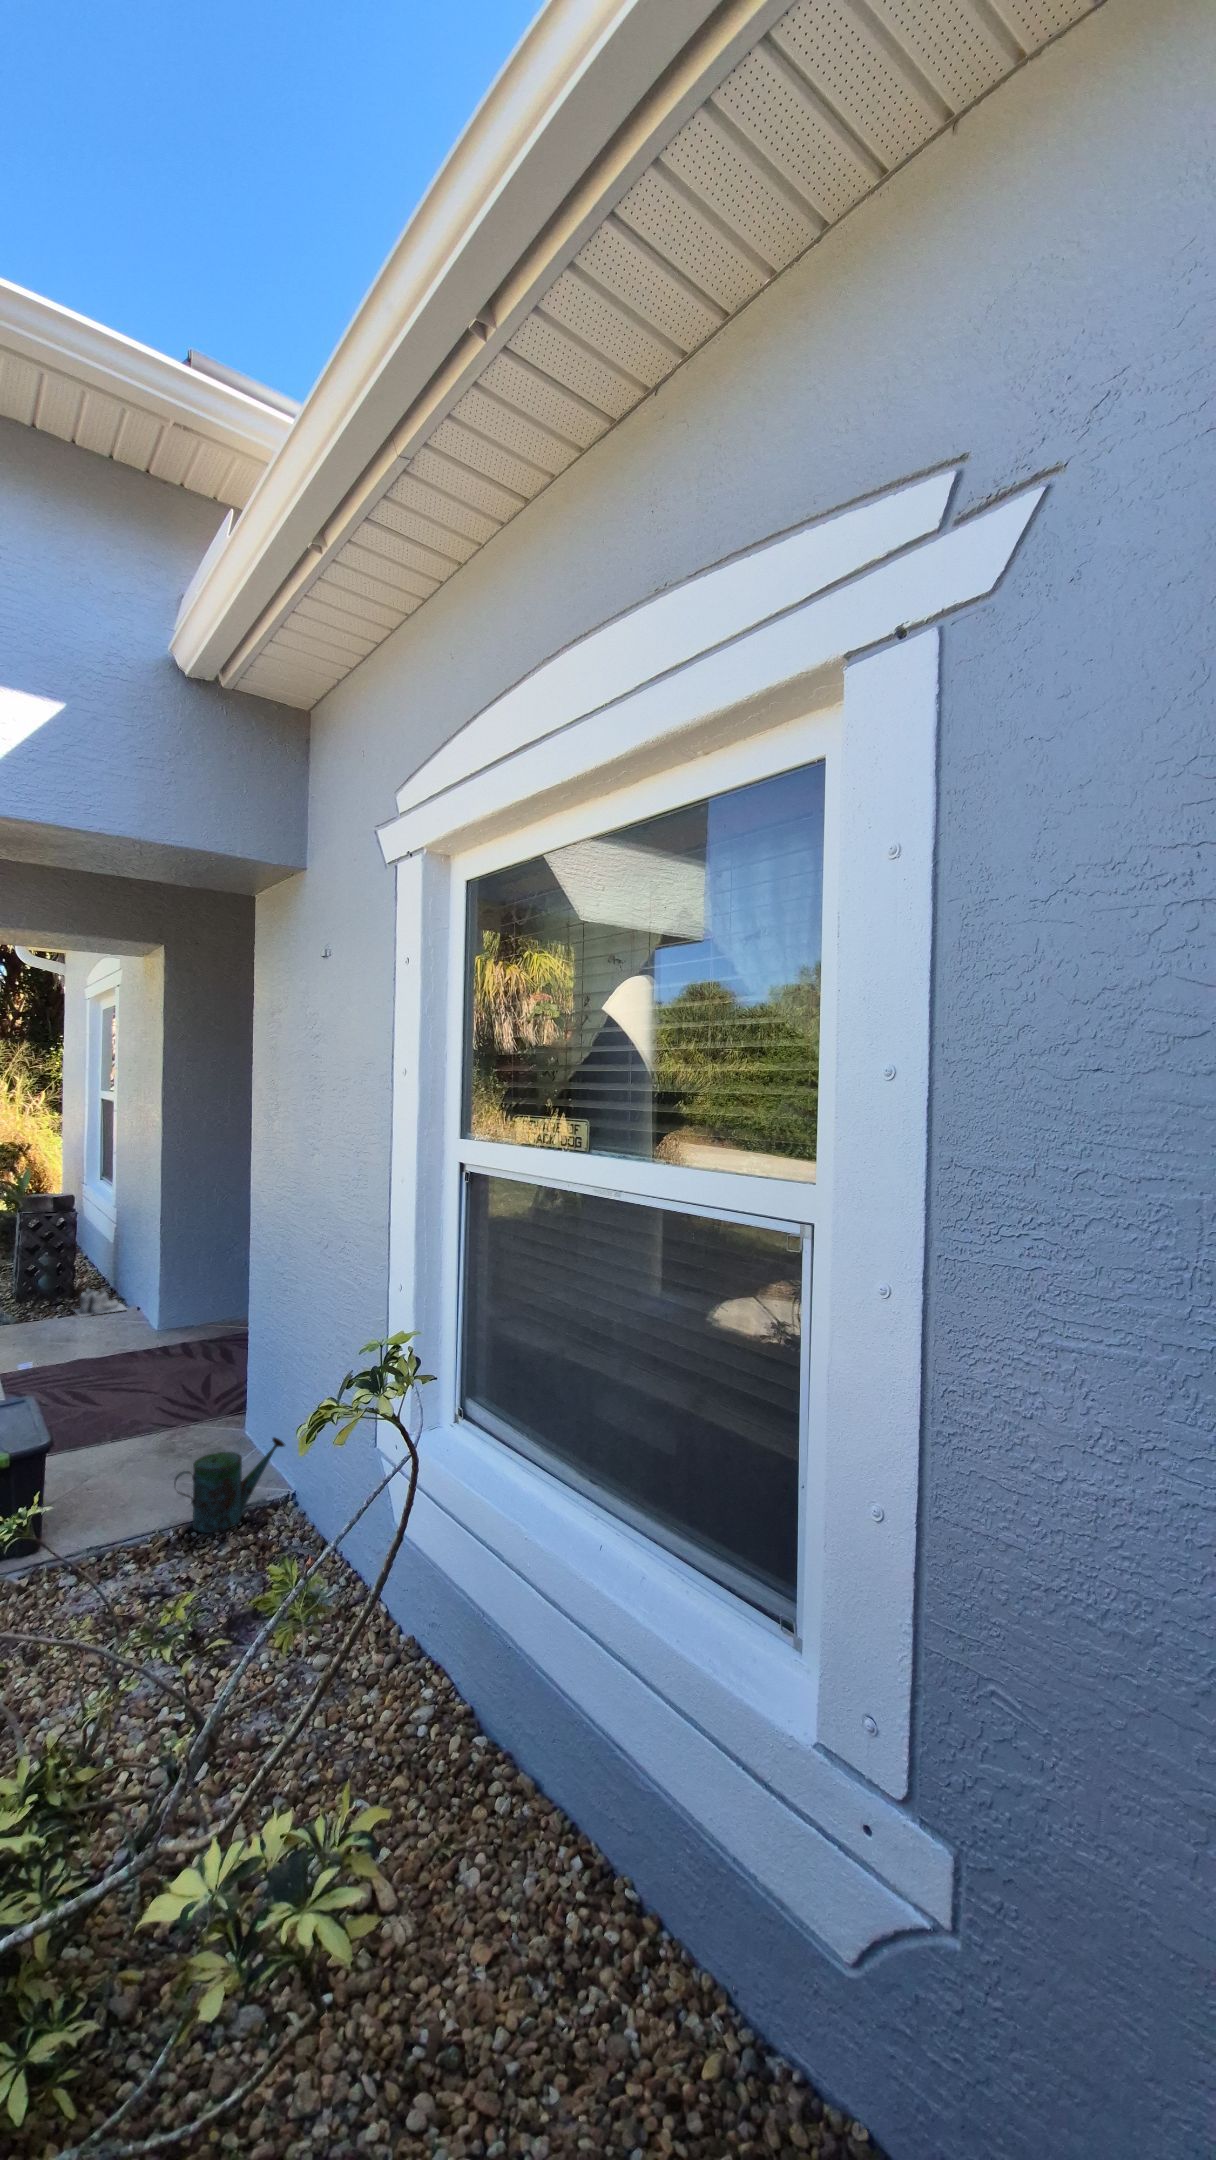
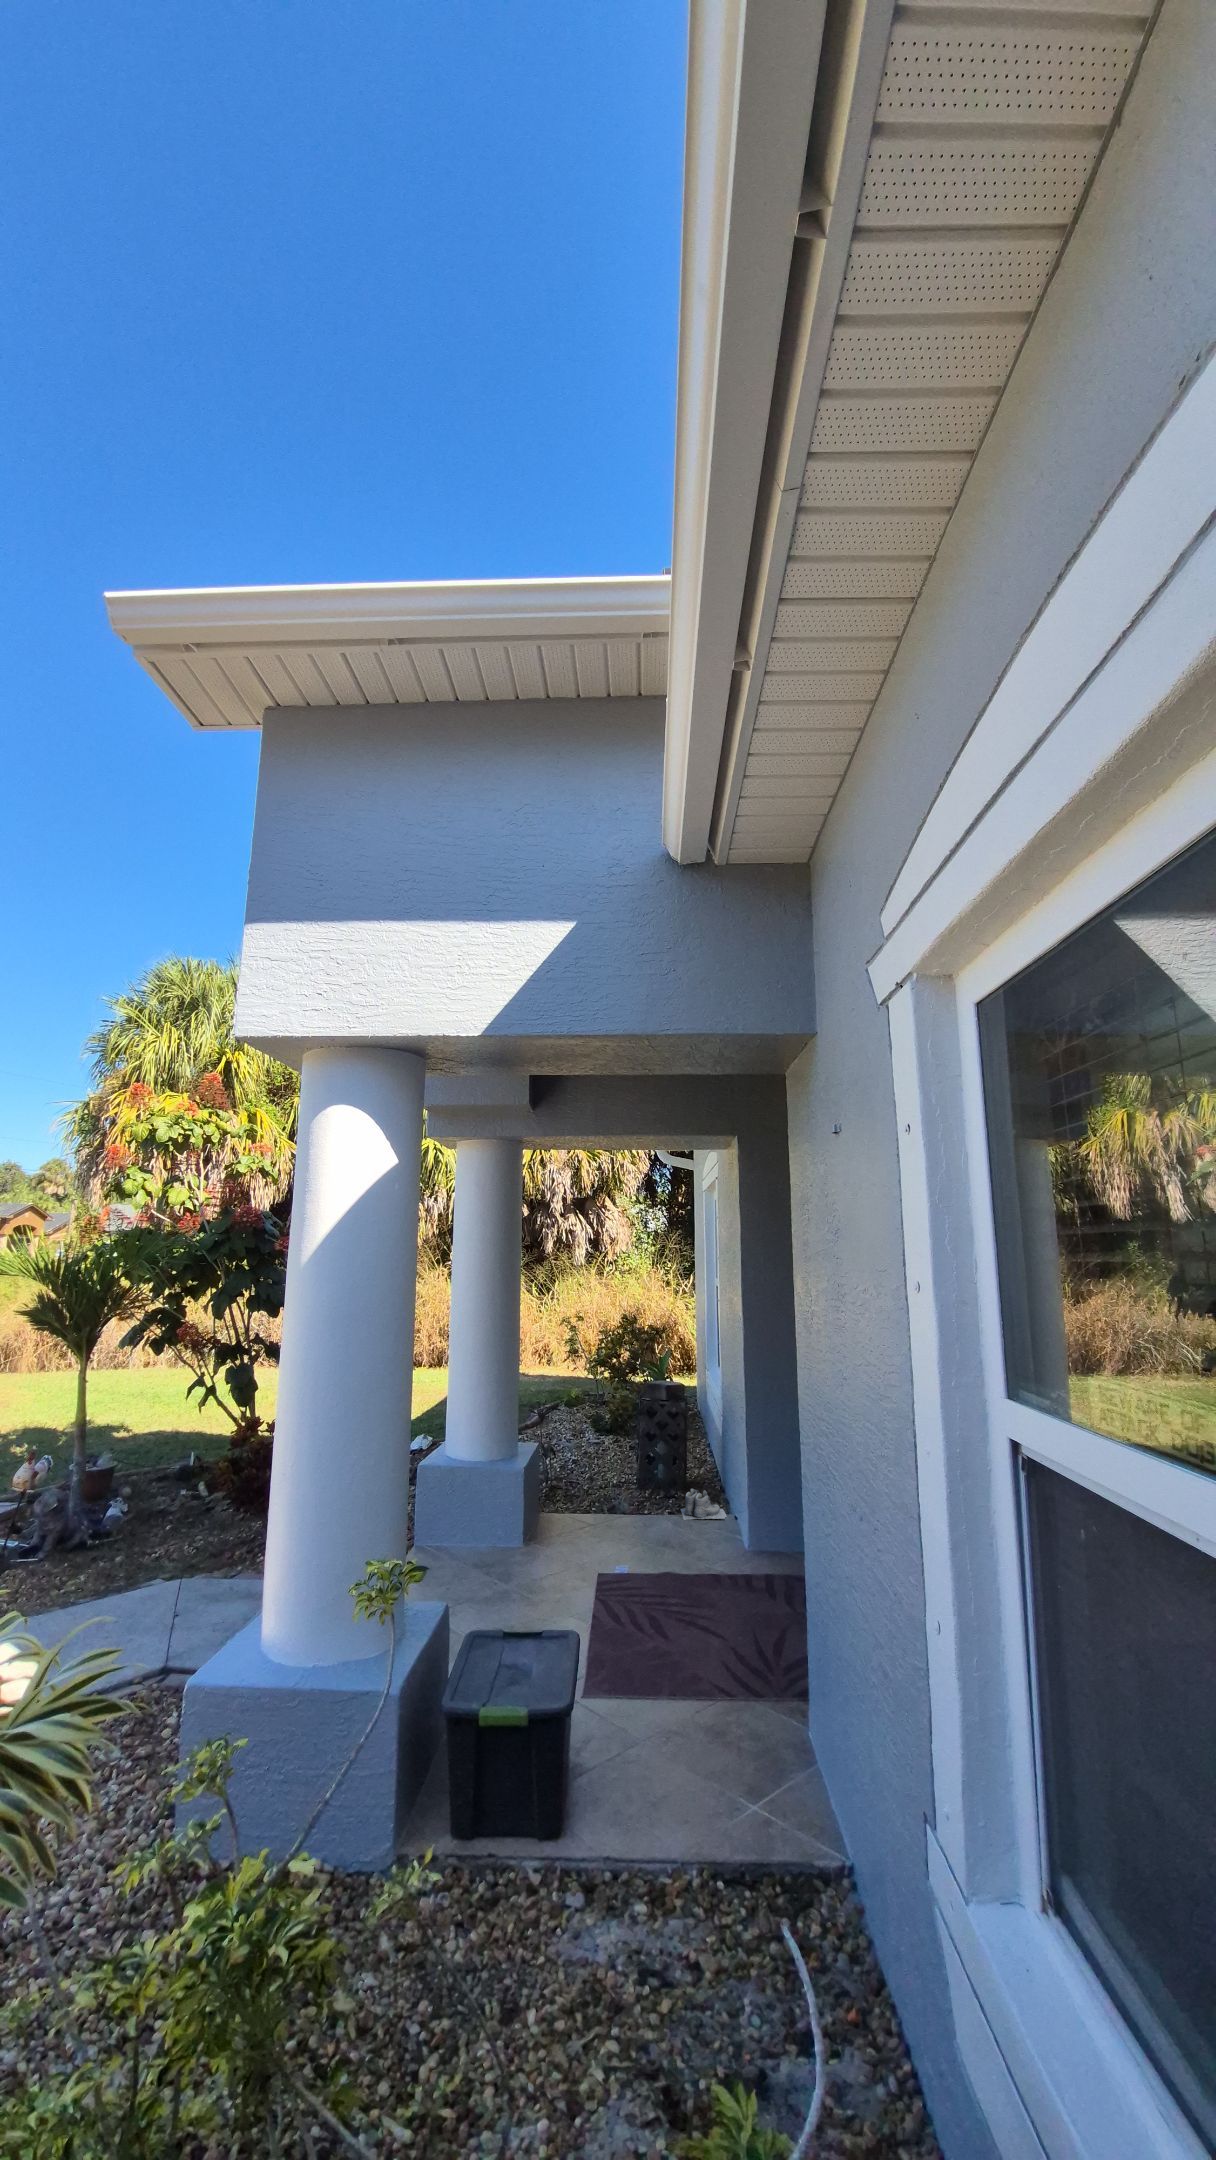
watering can: present [174,1437,285,1533] -> none [698,1769,834,1896]

